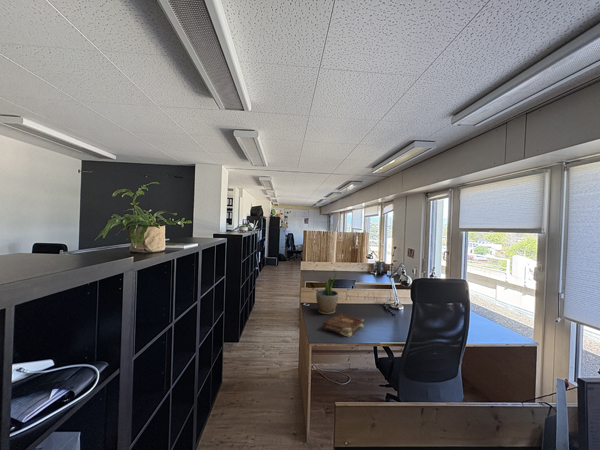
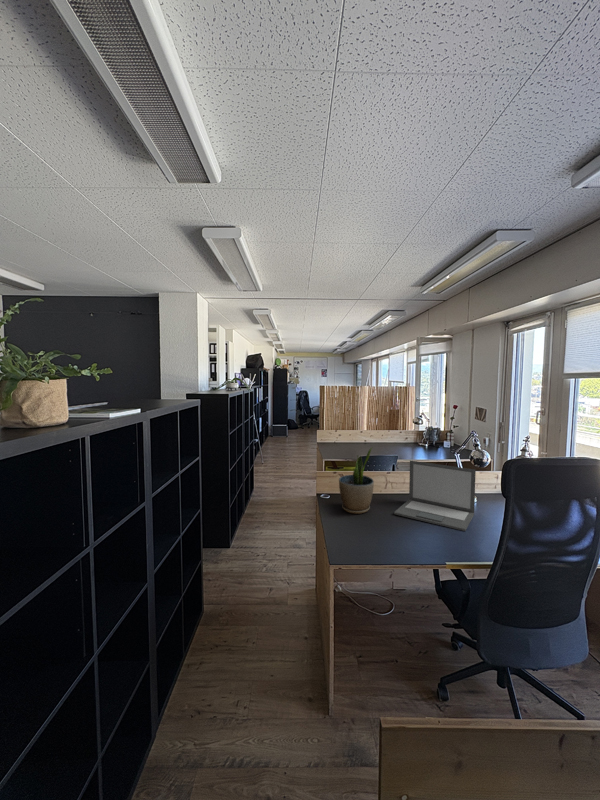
laptop: none [350,281,401,325] -> present [394,461,476,531]
book: present [323,313,364,337] -> none [351,513,417,556]

